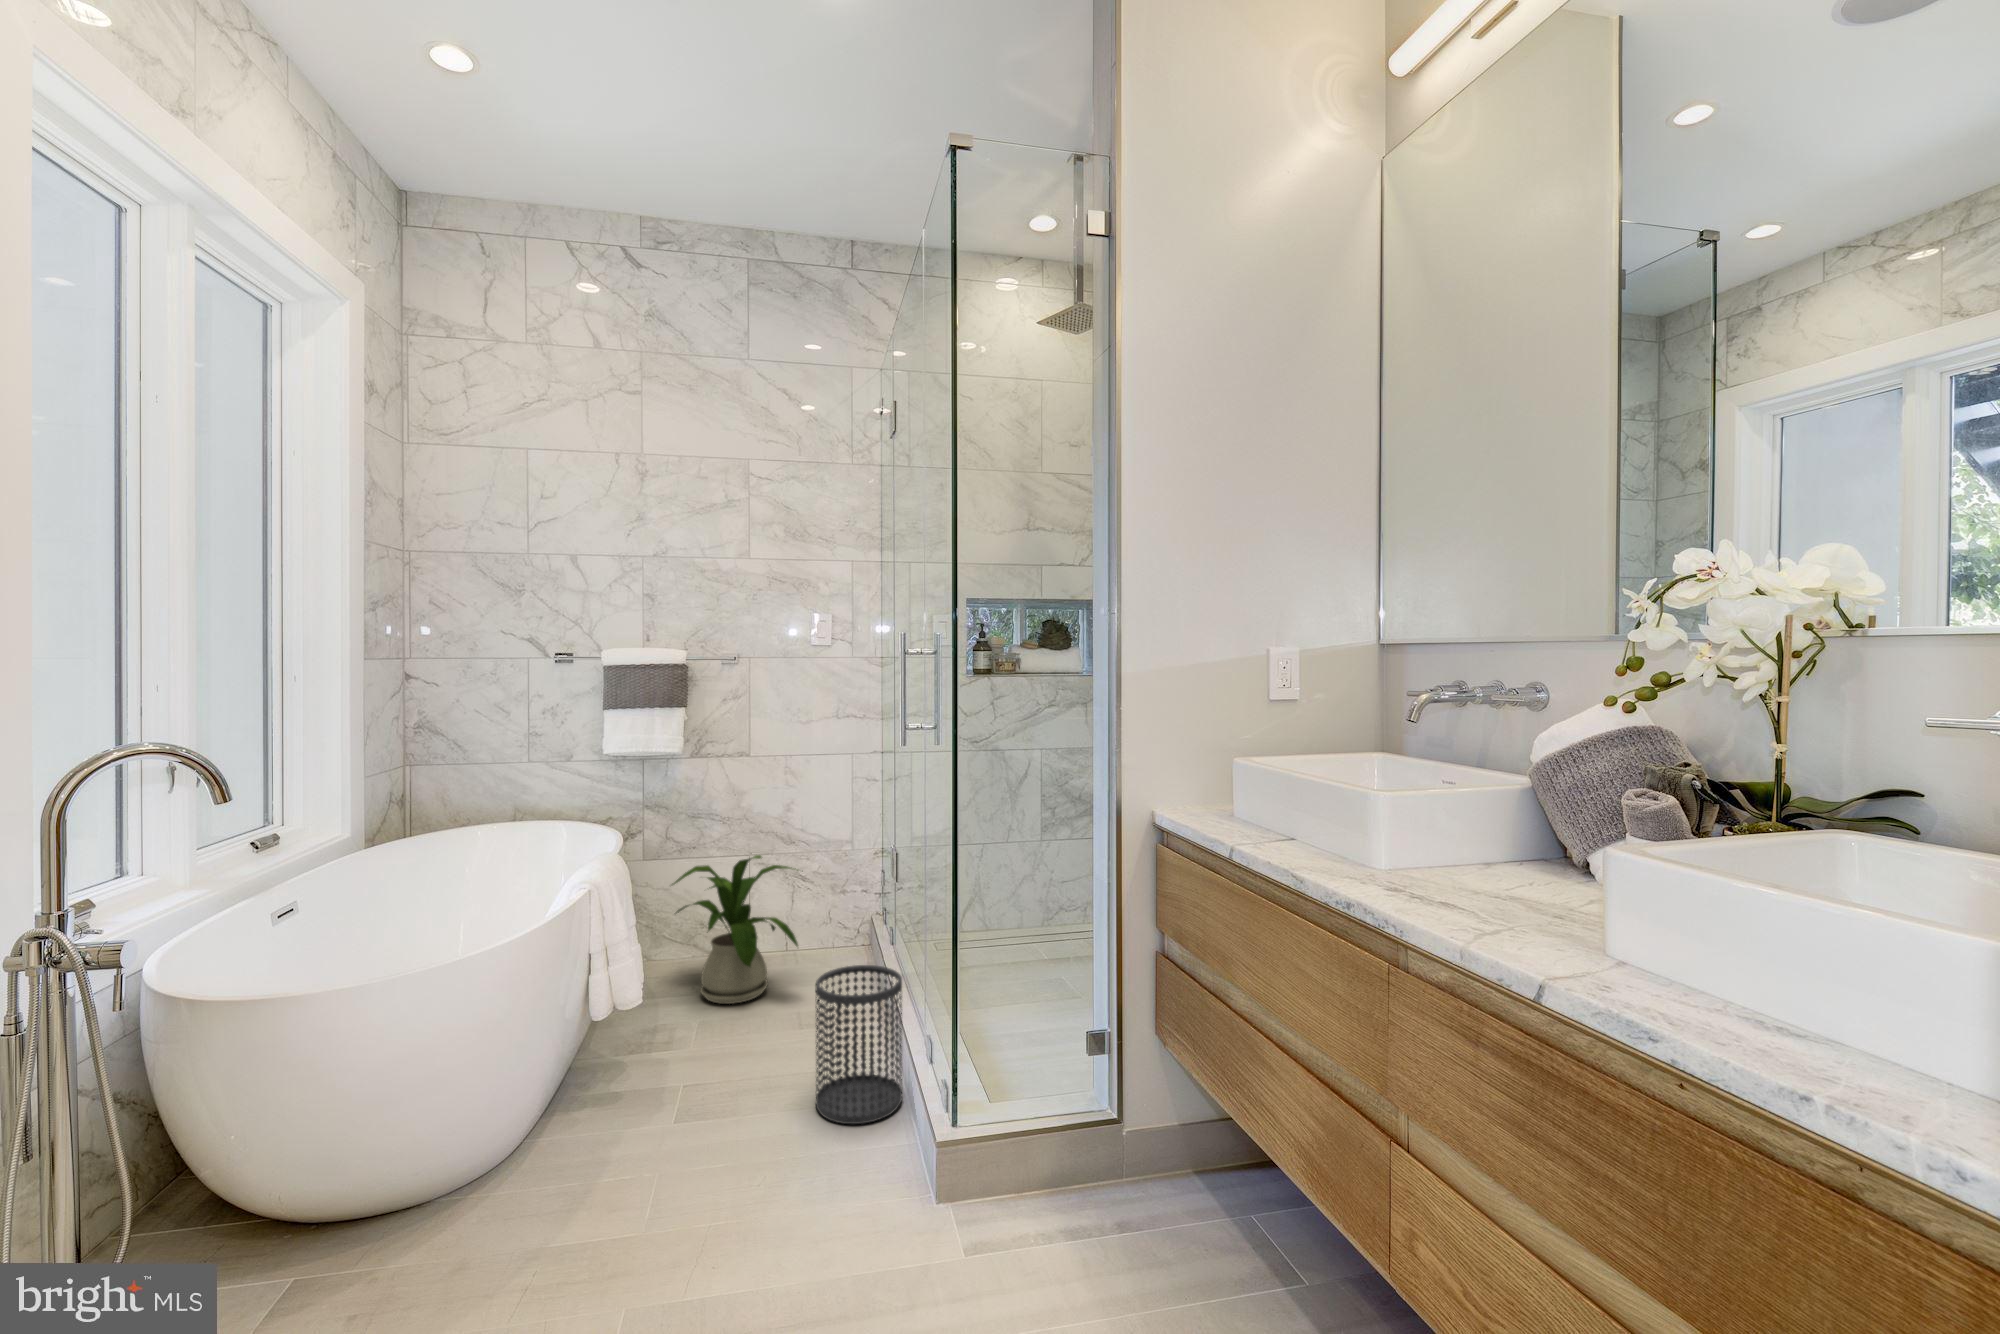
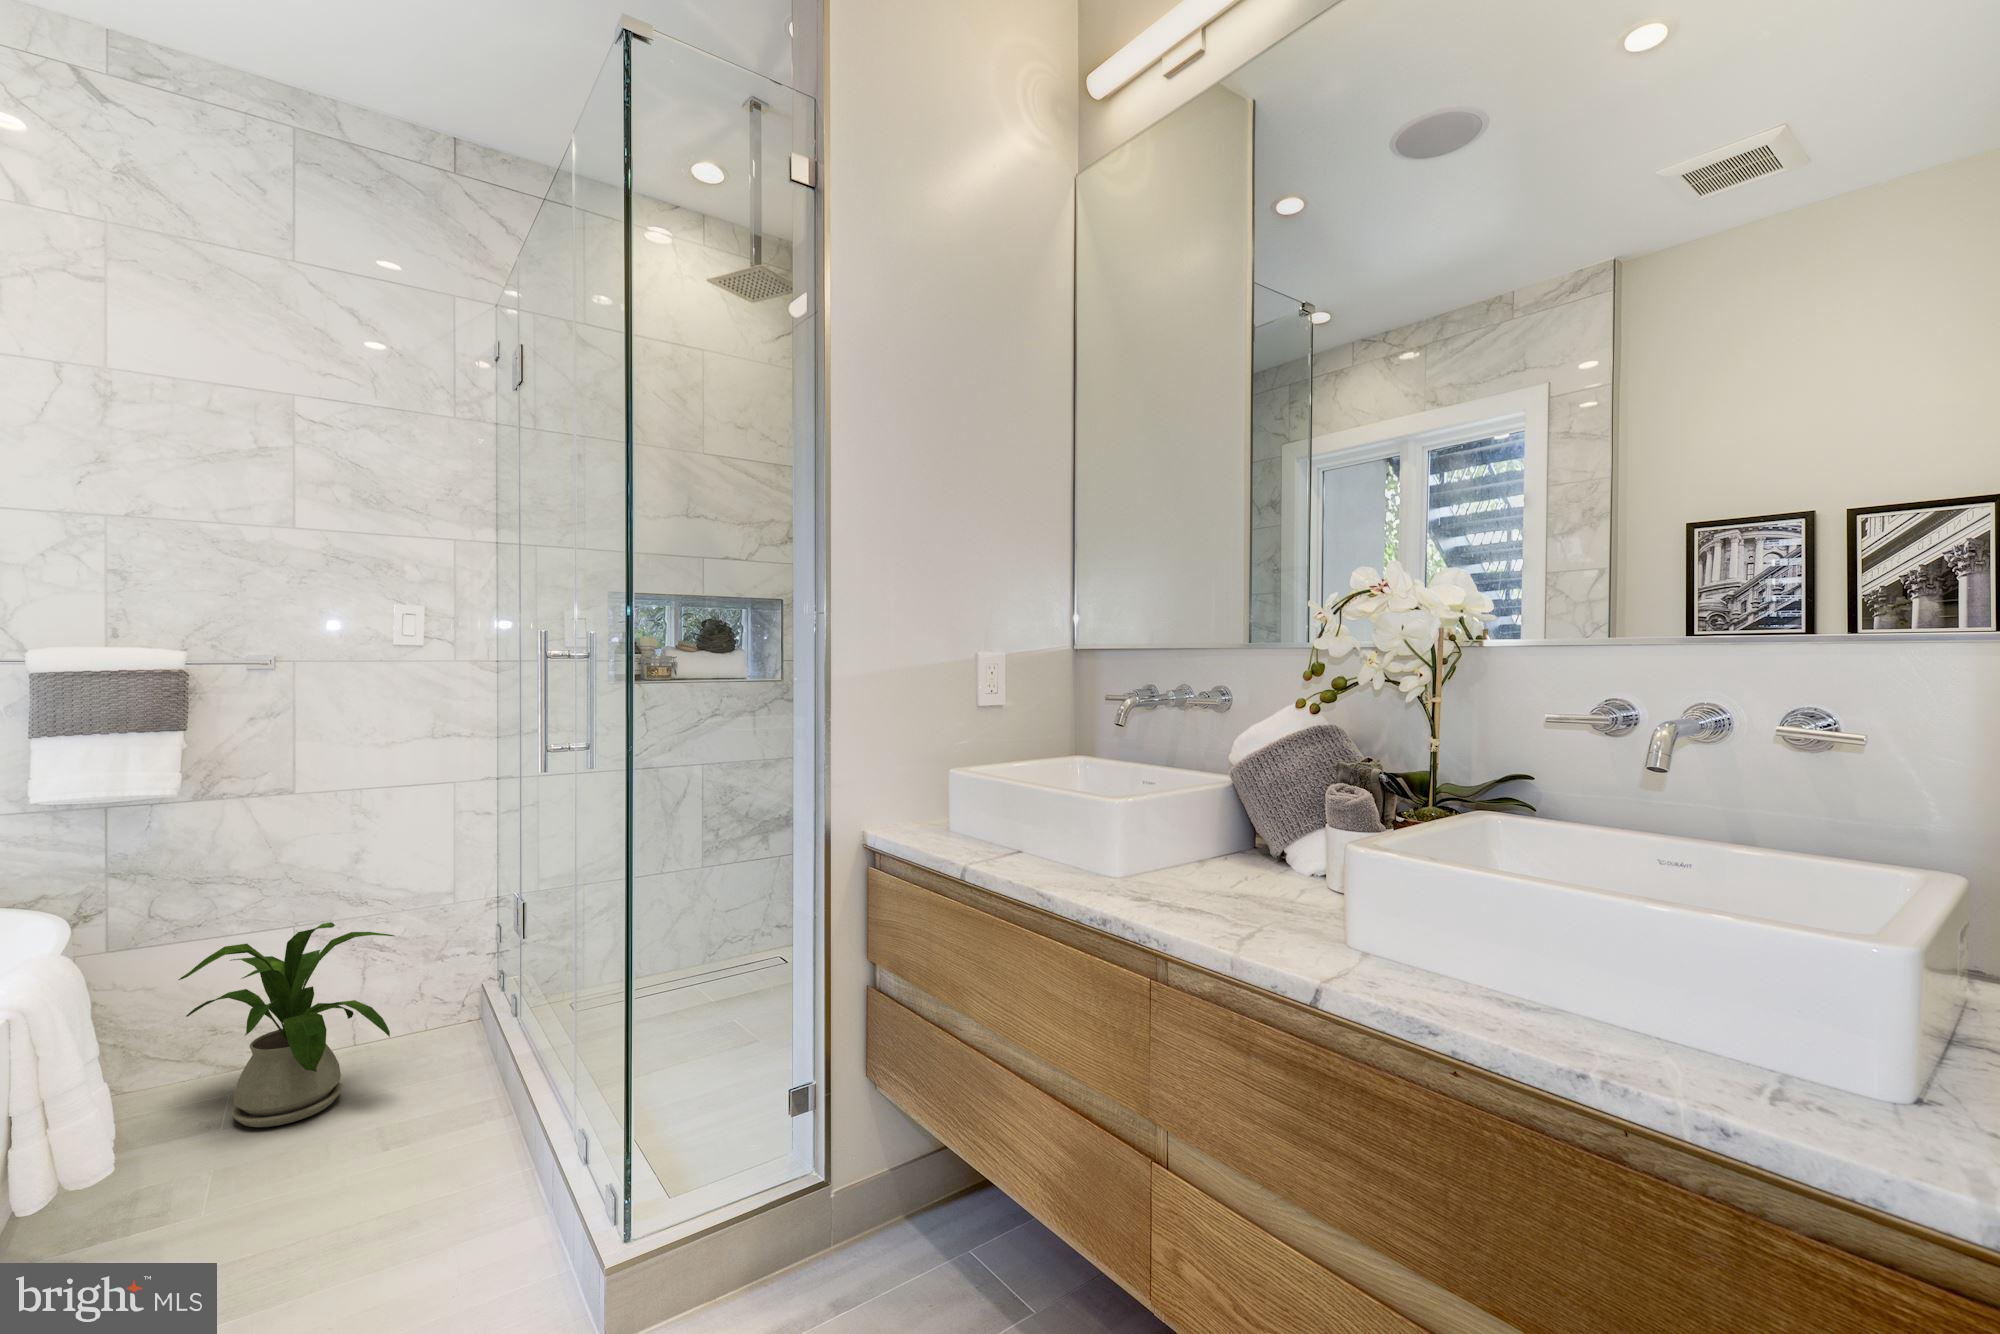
wastebasket: present [816,965,902,1124] -> none [424,1046,548,1259]

